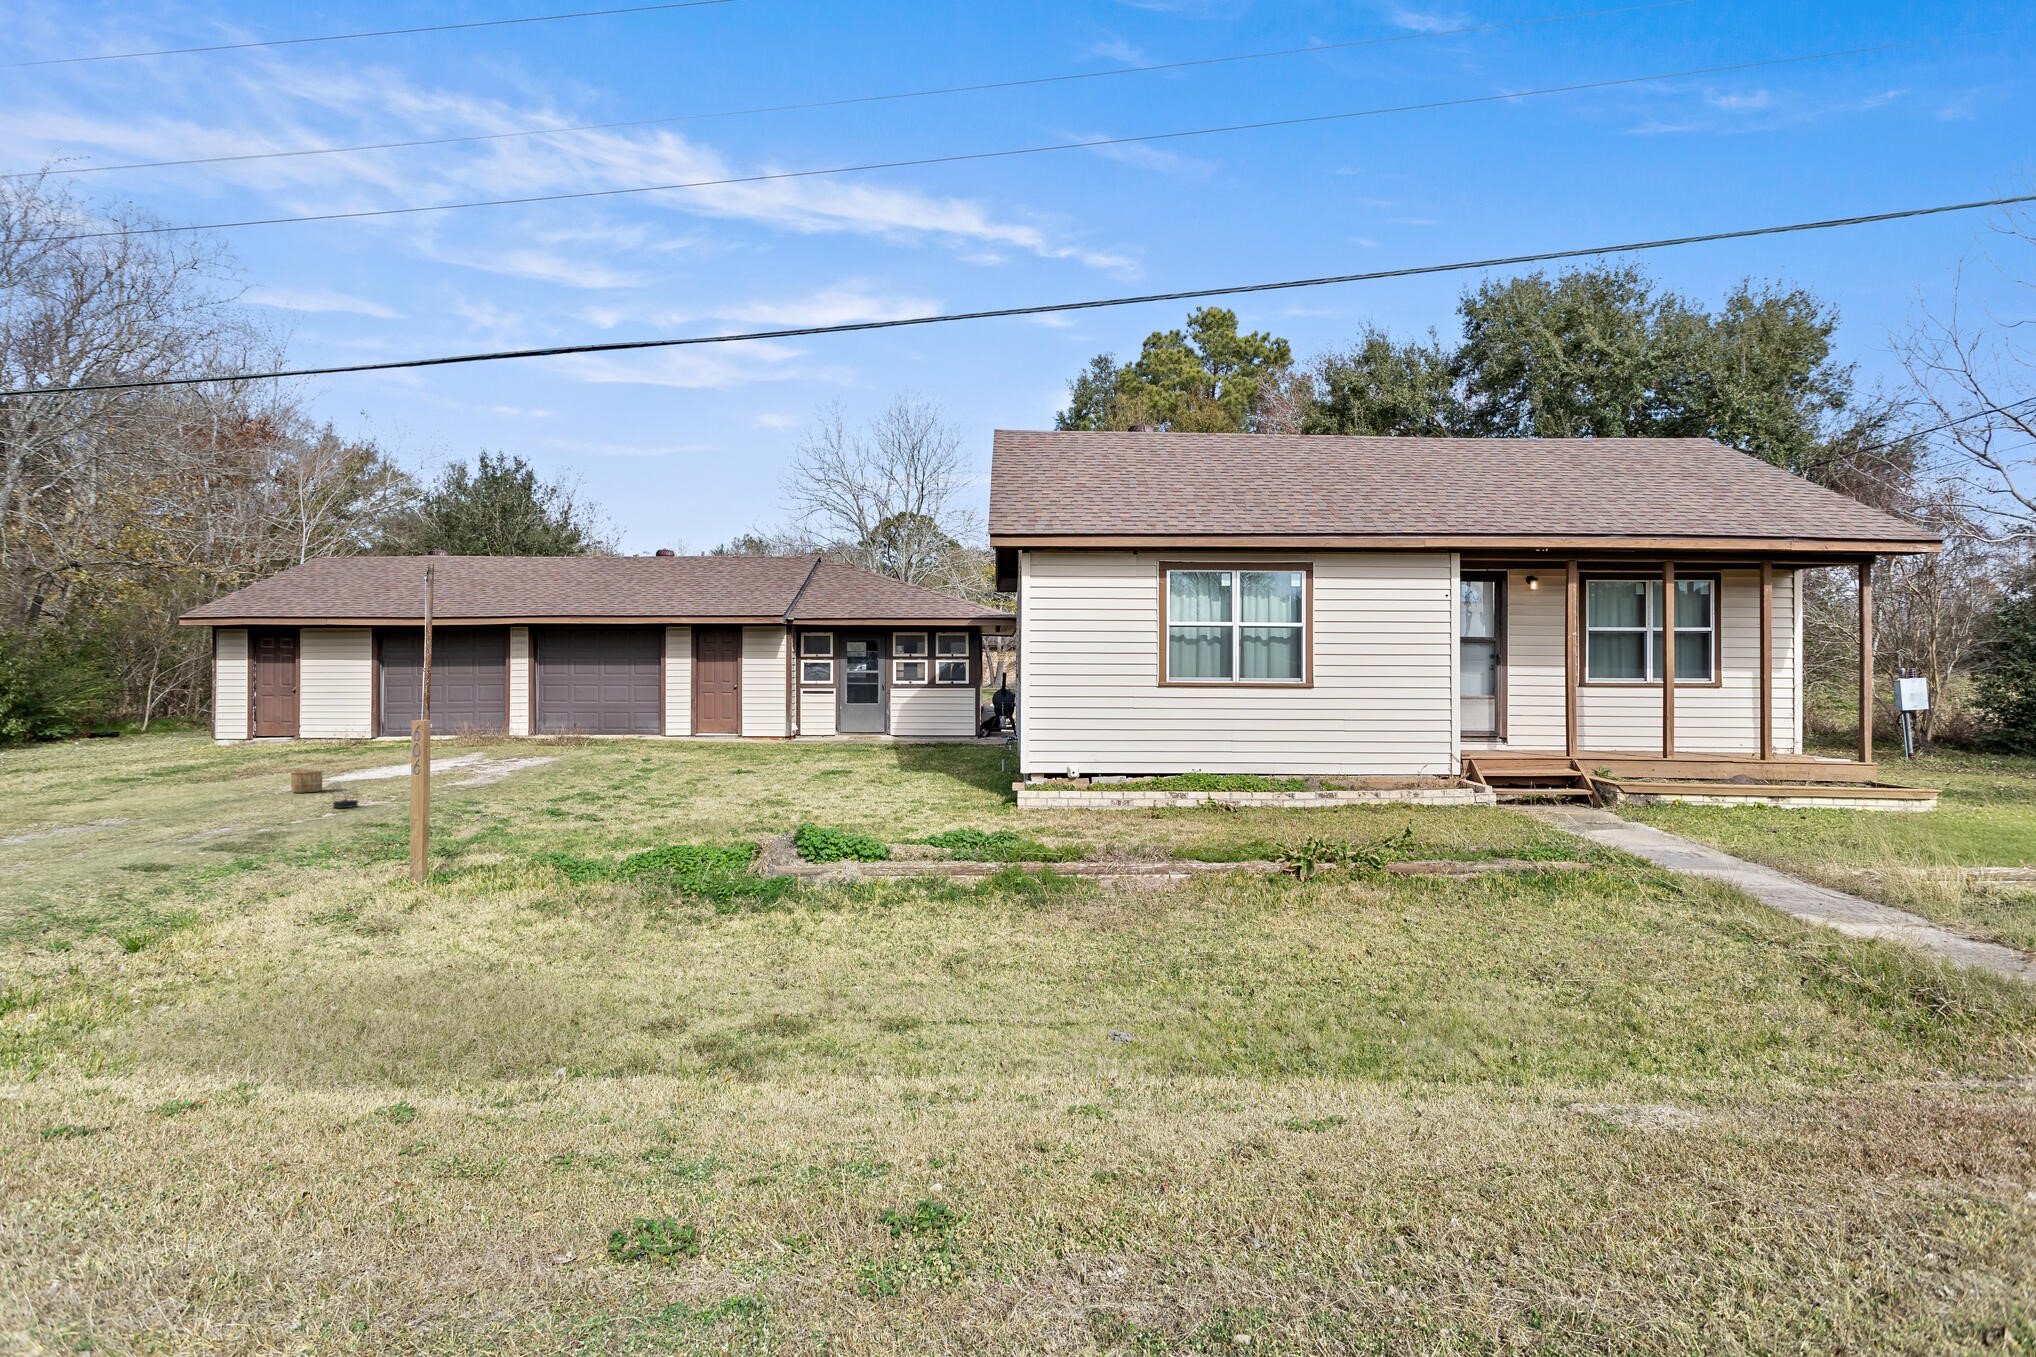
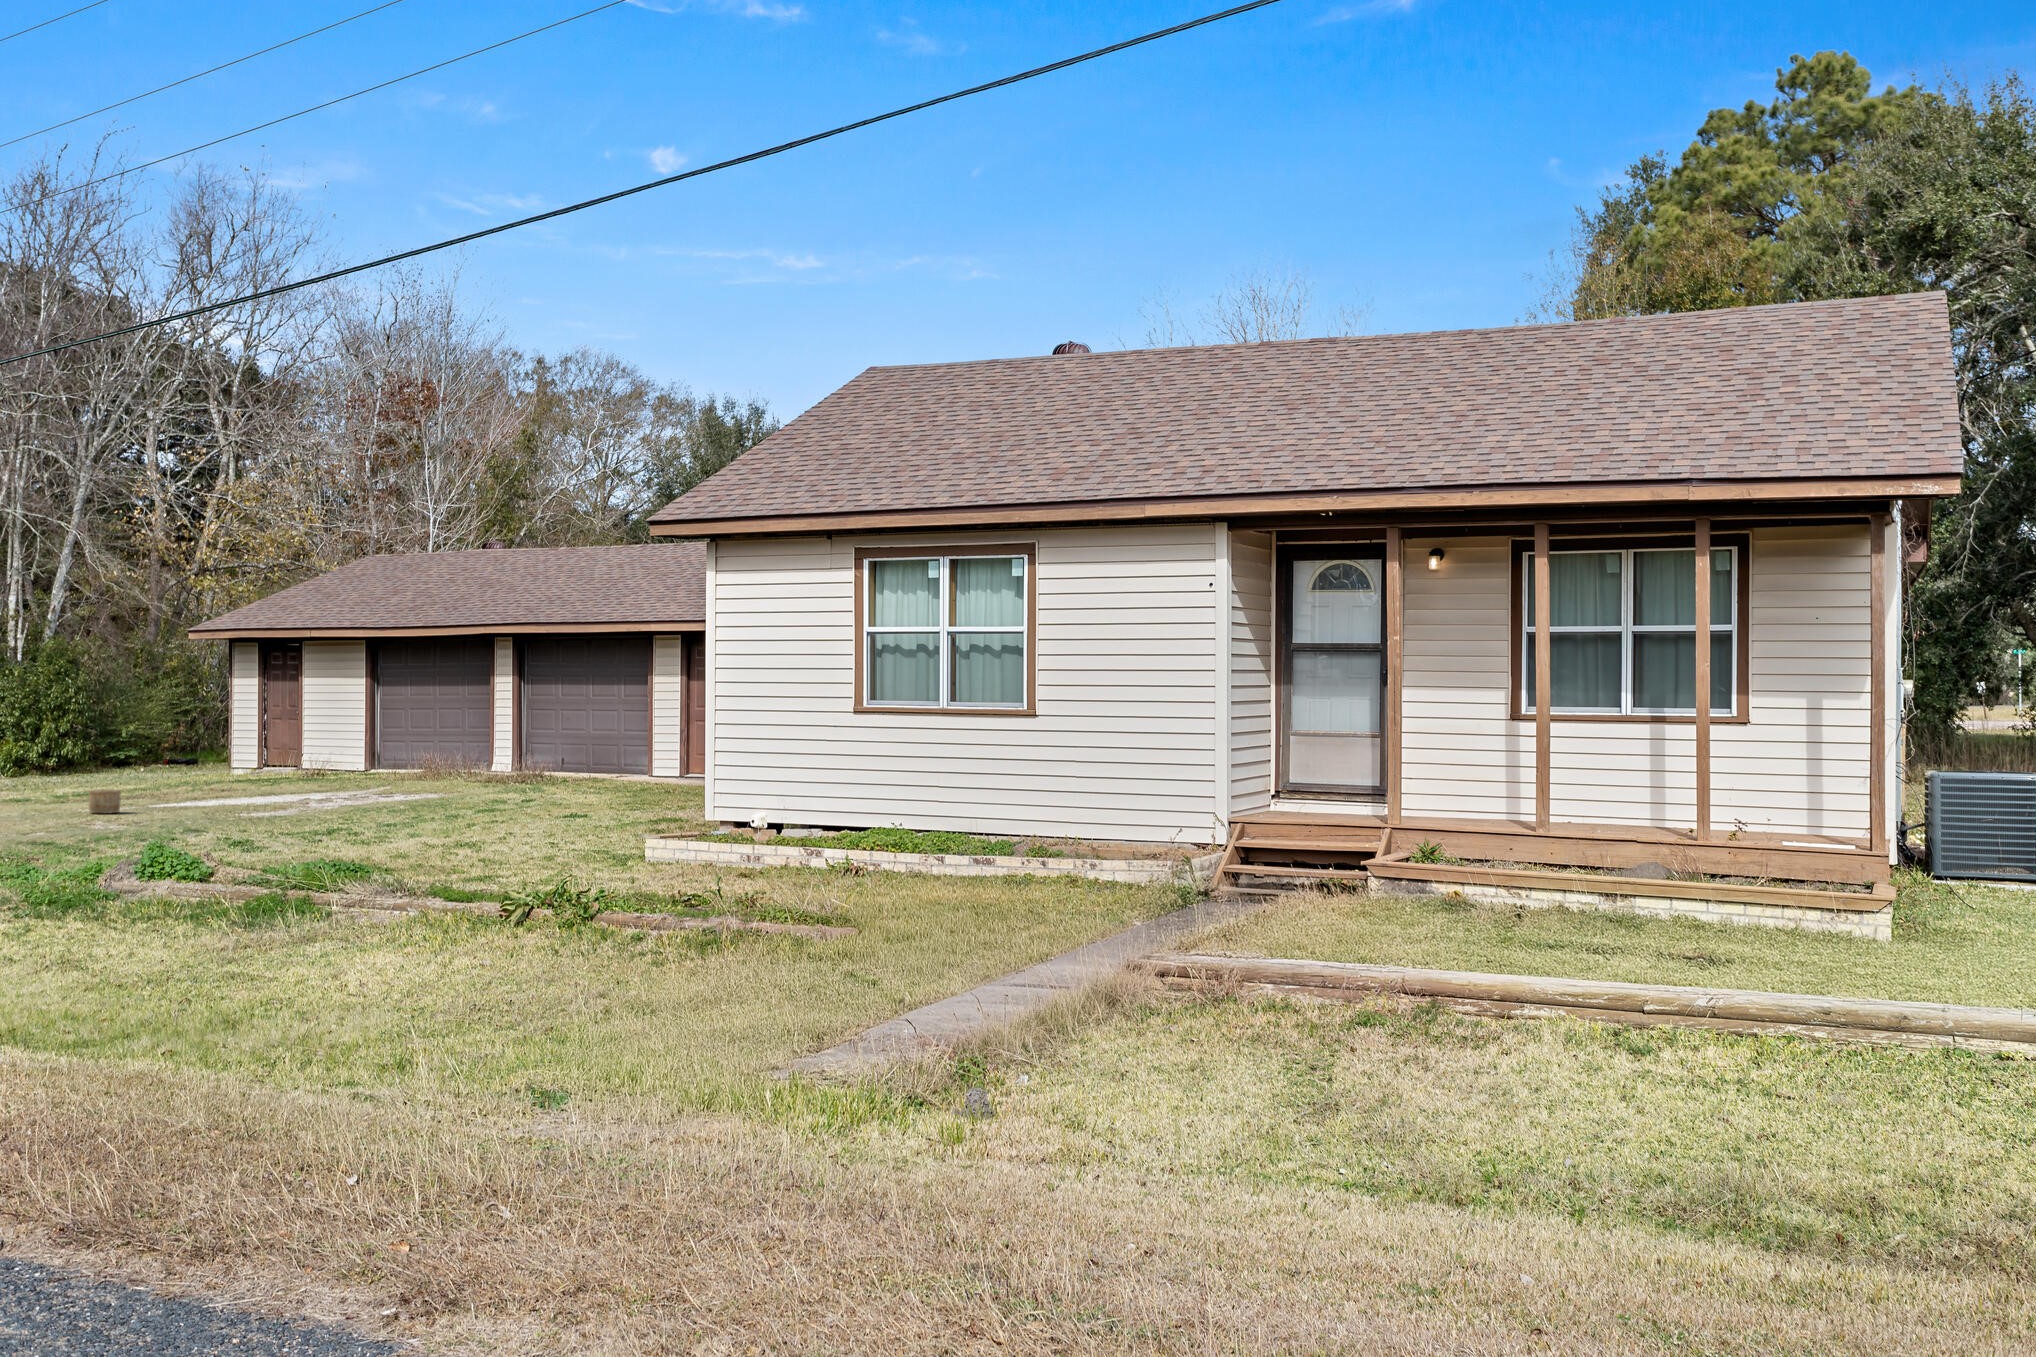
decorative plant: present [328,784,358,809] -> none [51,798,89,826]

